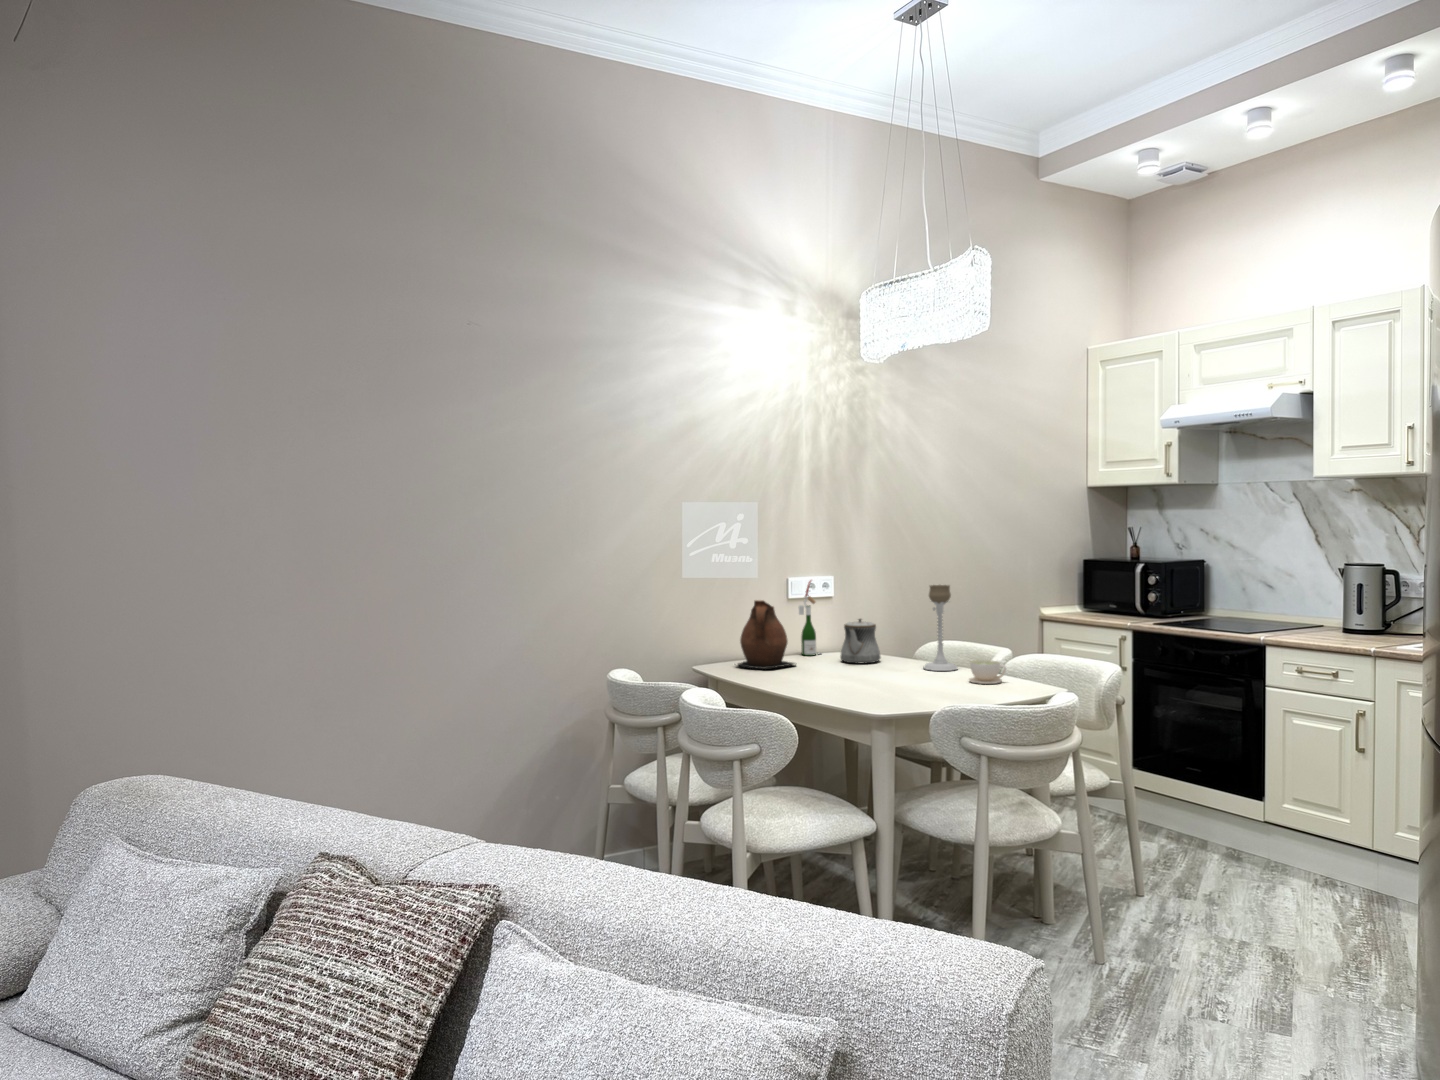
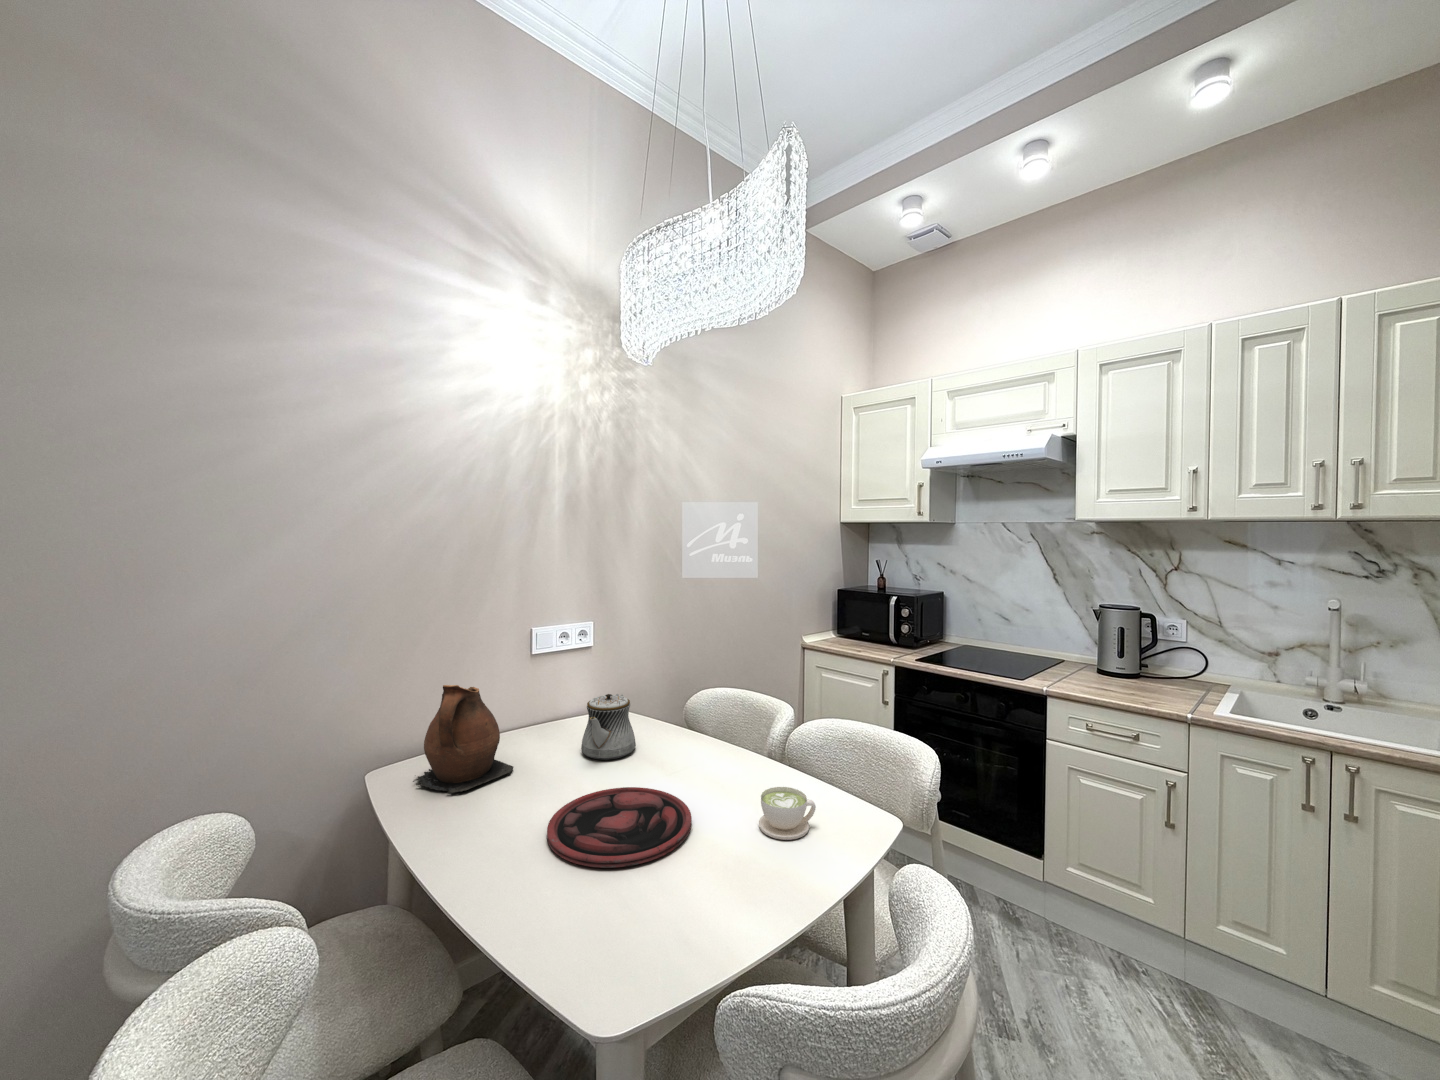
wine bottle: present [799,581,821,656] -> none [535,635,566,735]
candle holder: present [924,585,958,671] -> none [690,655,737,783]
plate: none [835,667,925,686] -> present [547,787,692,868]

